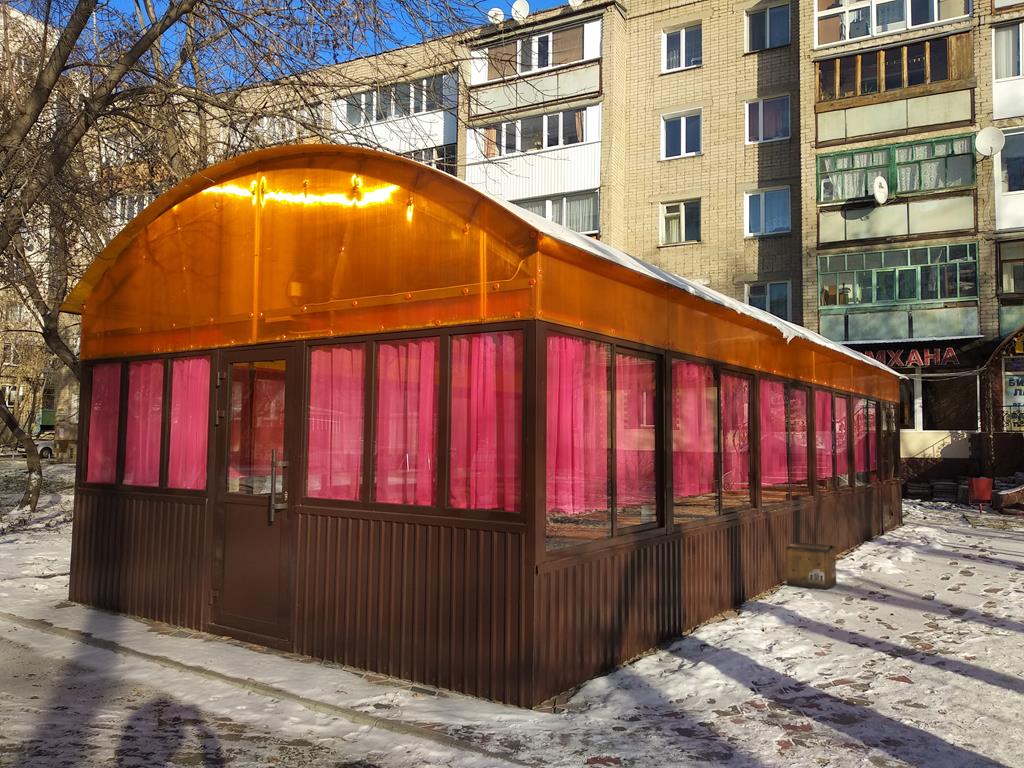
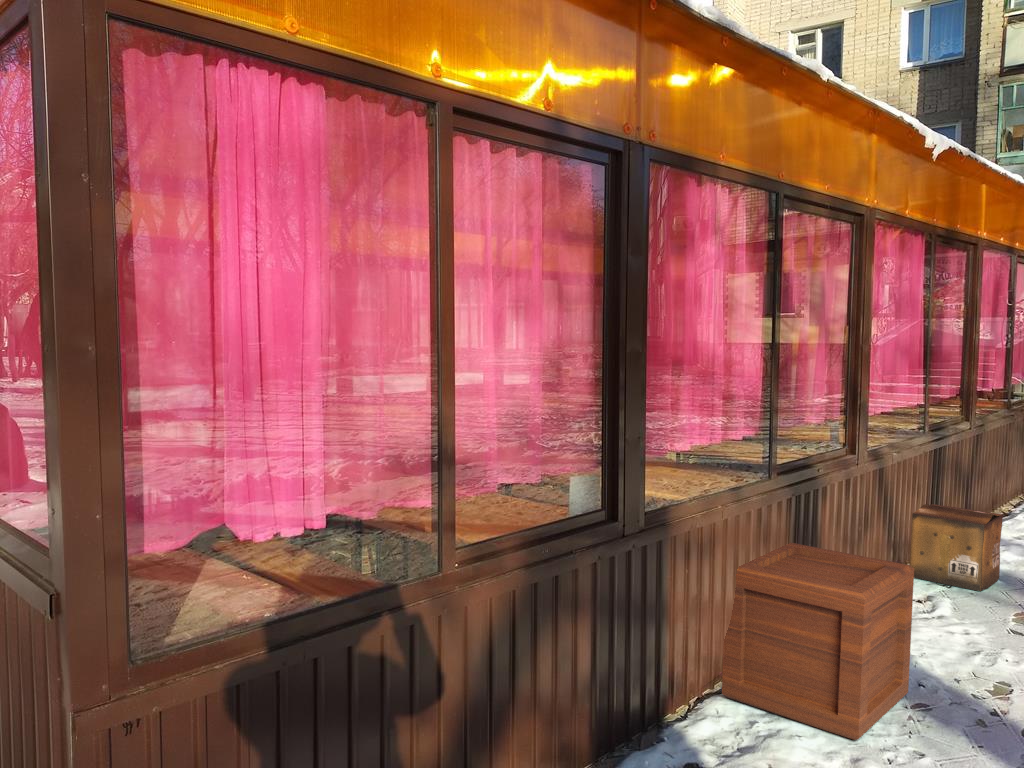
wooden crate: none [706,550,796,637] -> present [722,543,914,740]

